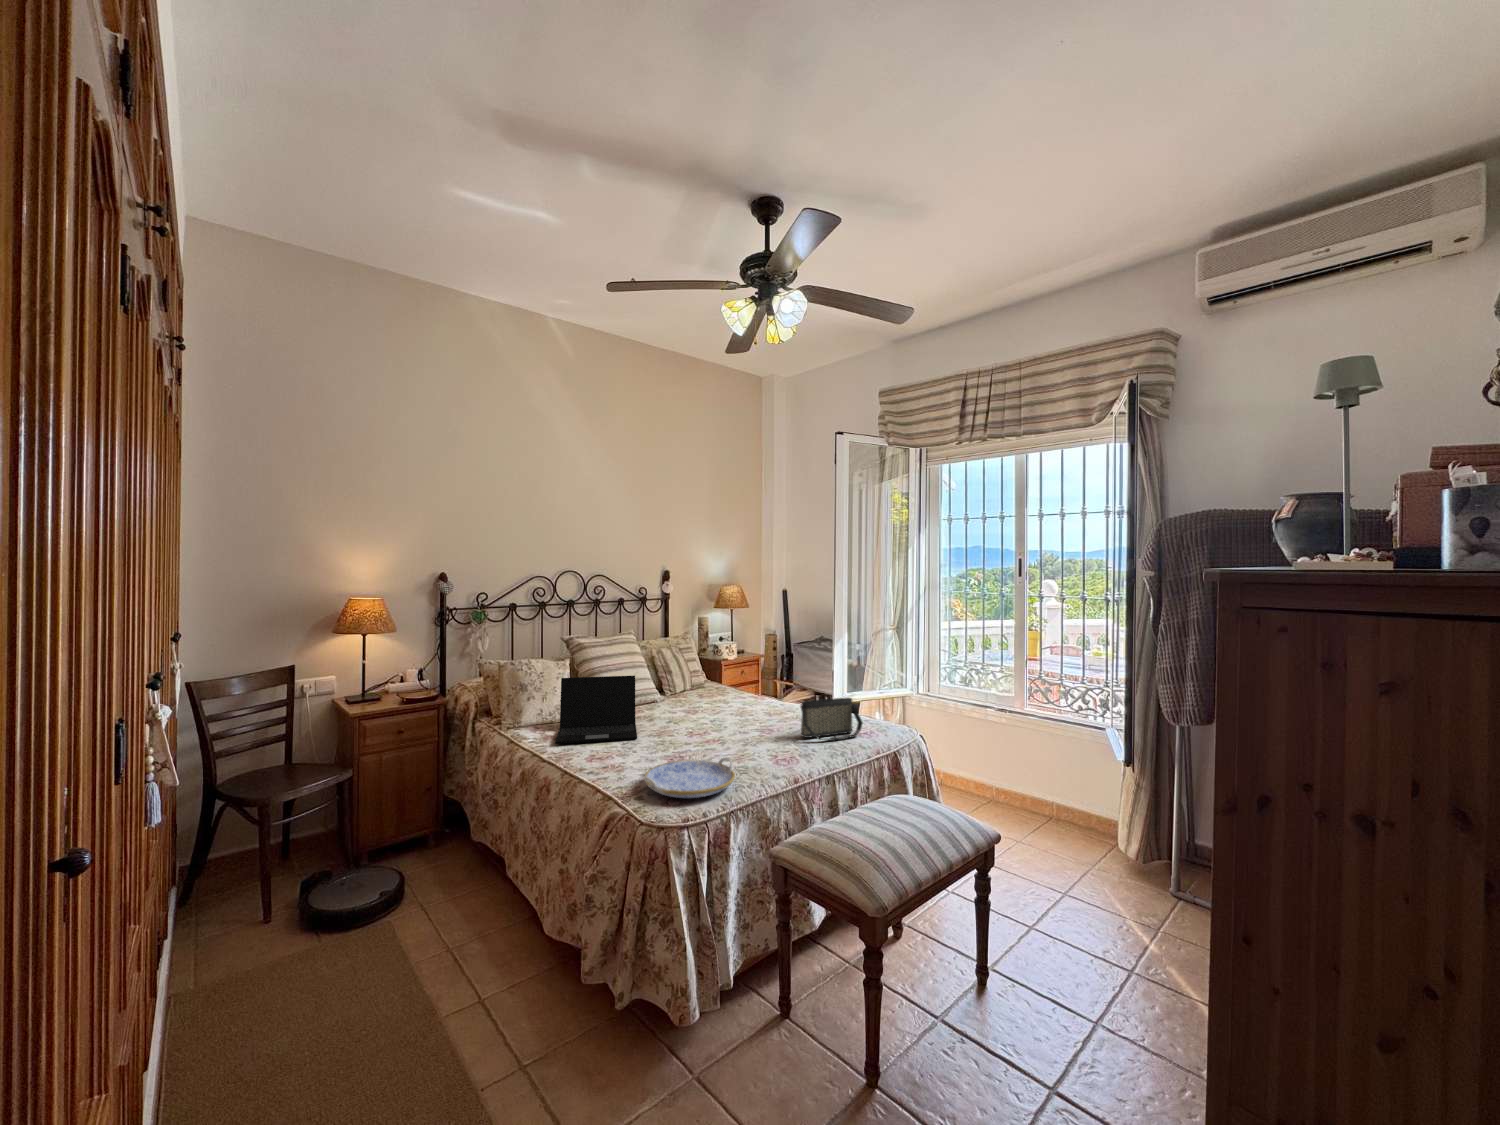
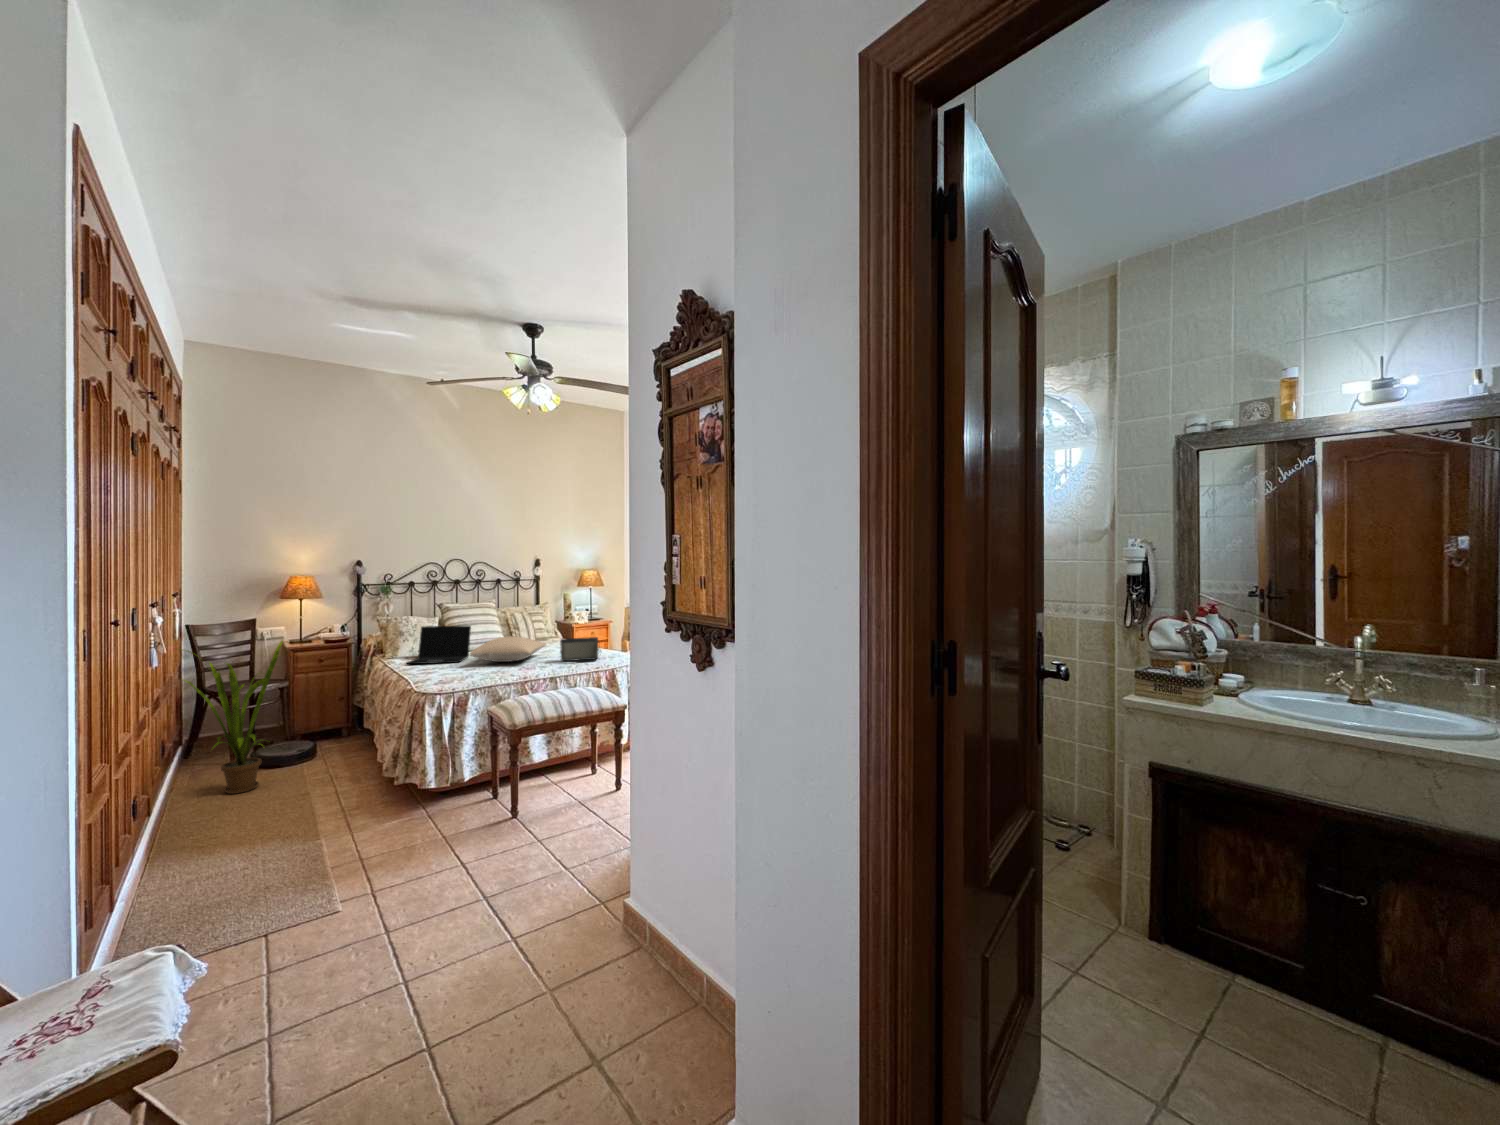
pillow: none [669,696,766,739] -> present [470,636,546,662]
house plant: none [179,712,371,1015] -> present [186,641,283,794]
serving tray: present [644,758,735,798] -> none [429,666,491,683]

